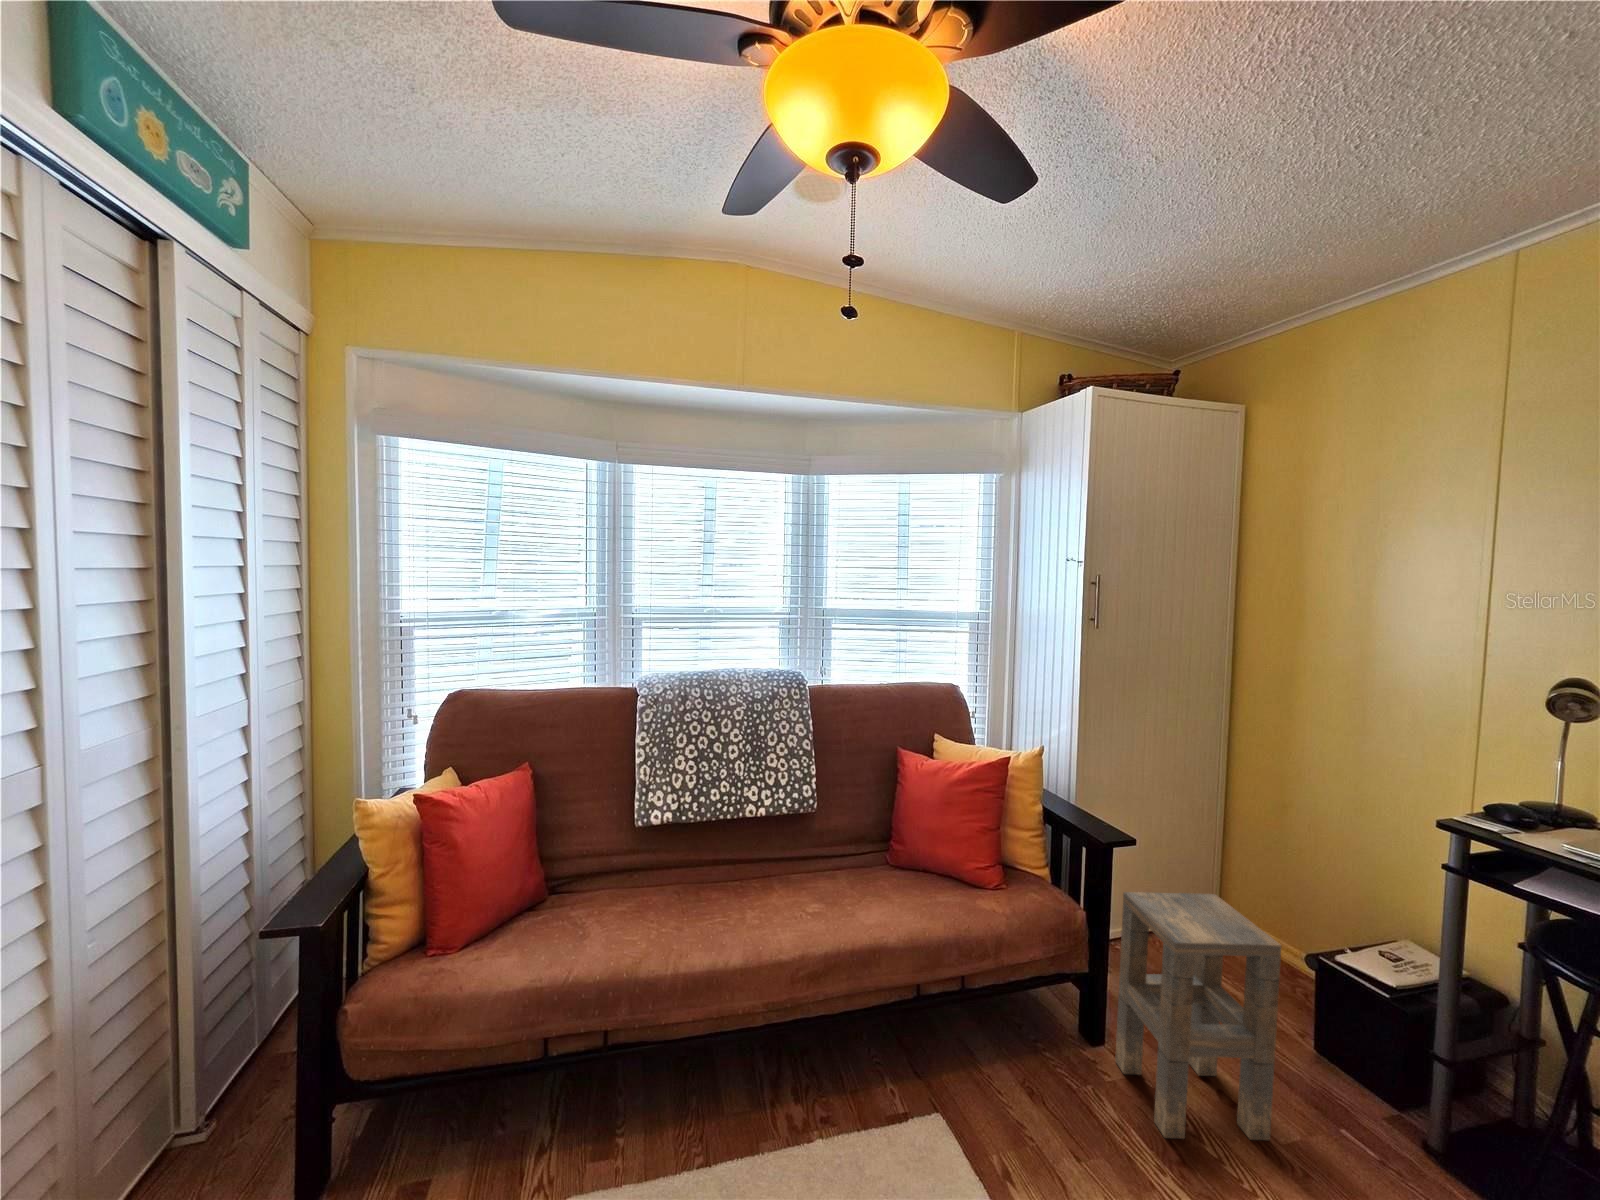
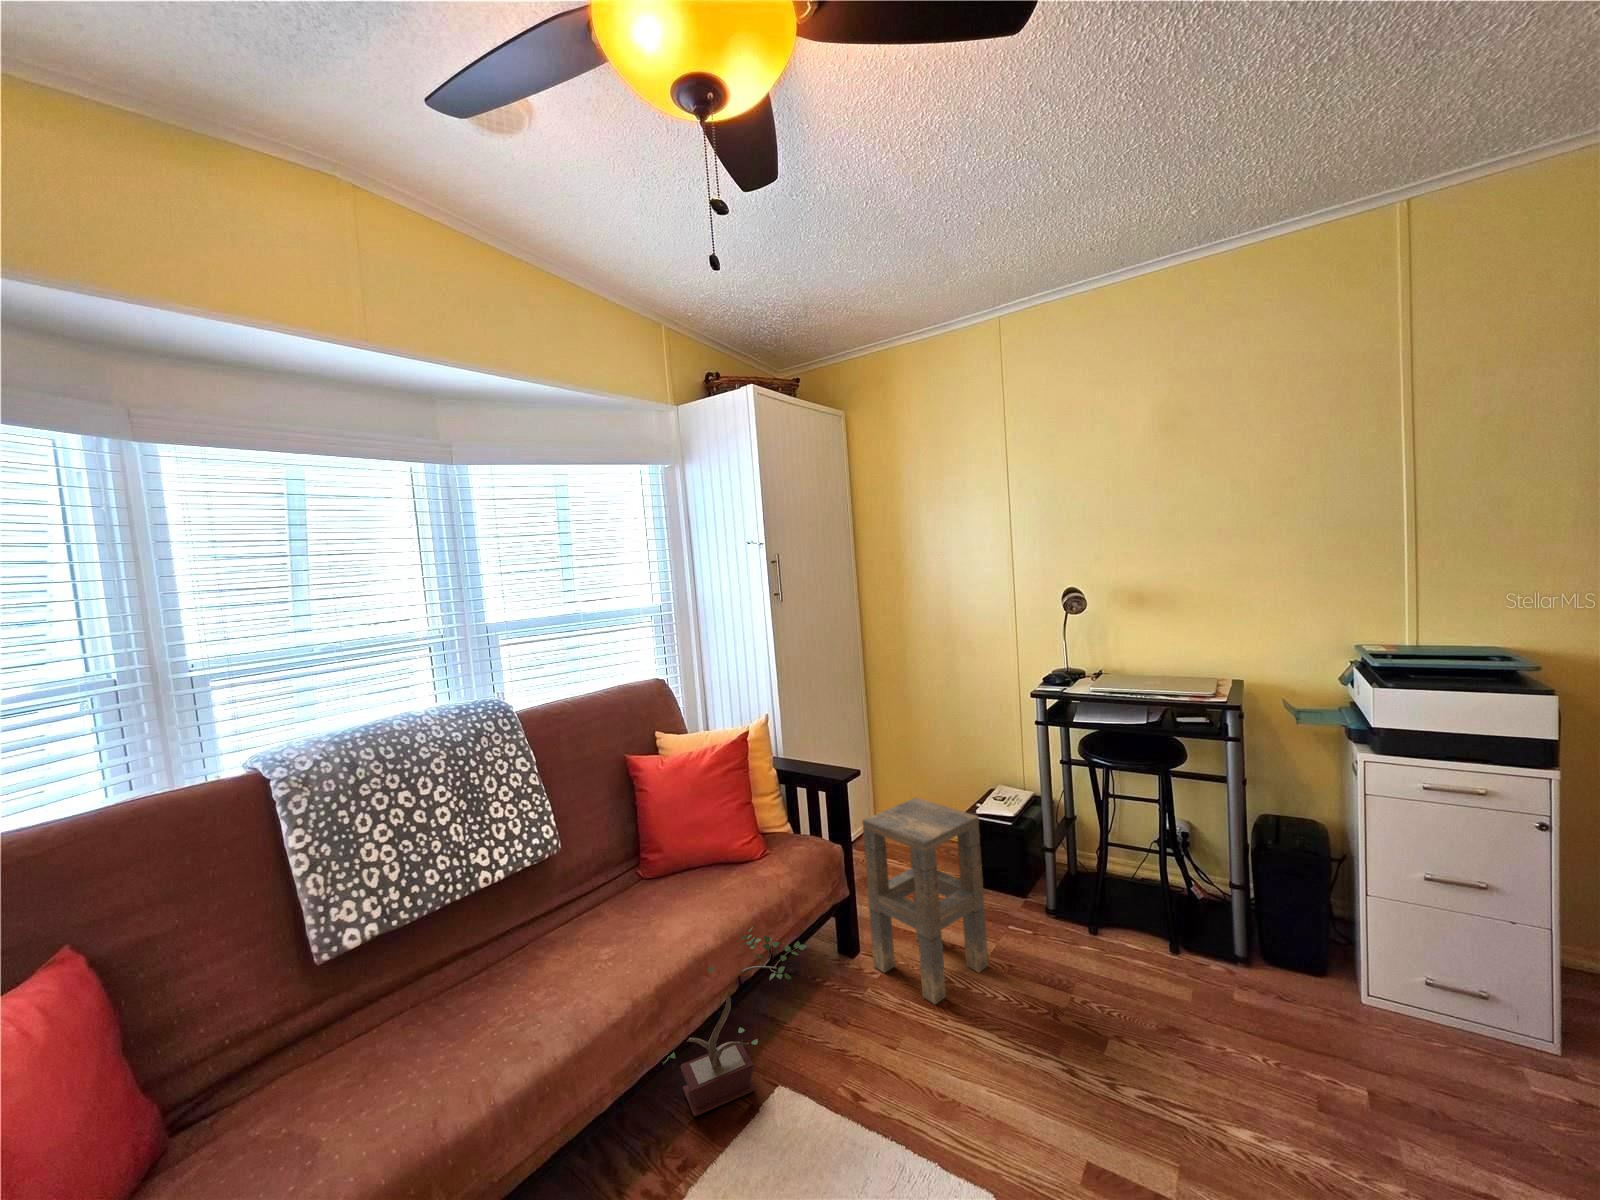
potted plant: none [839,914,998,1096] -> present [663,927,806,1116]

